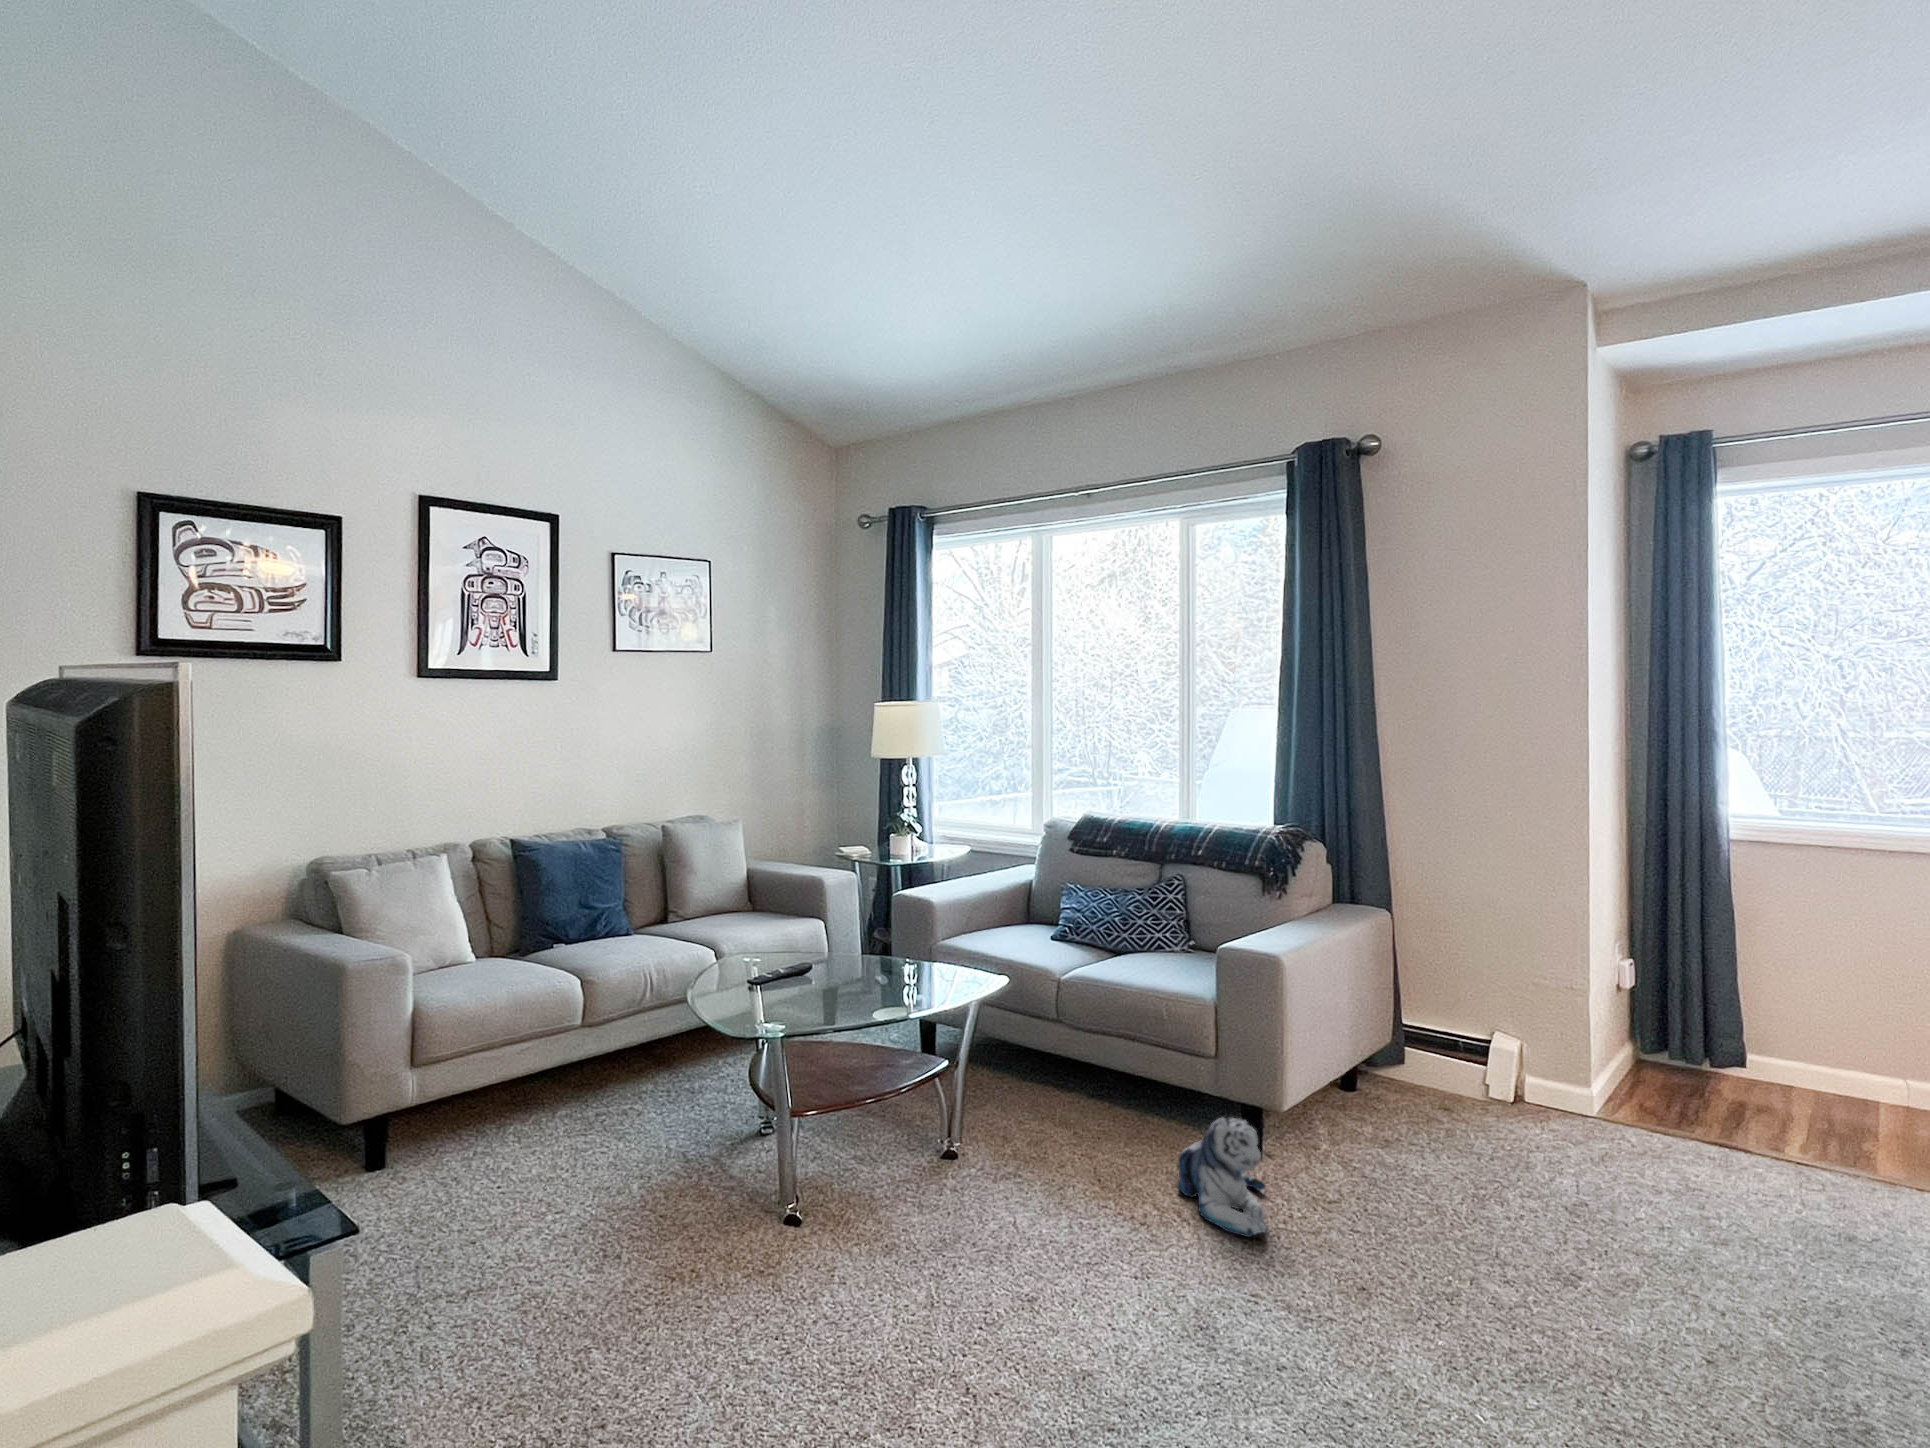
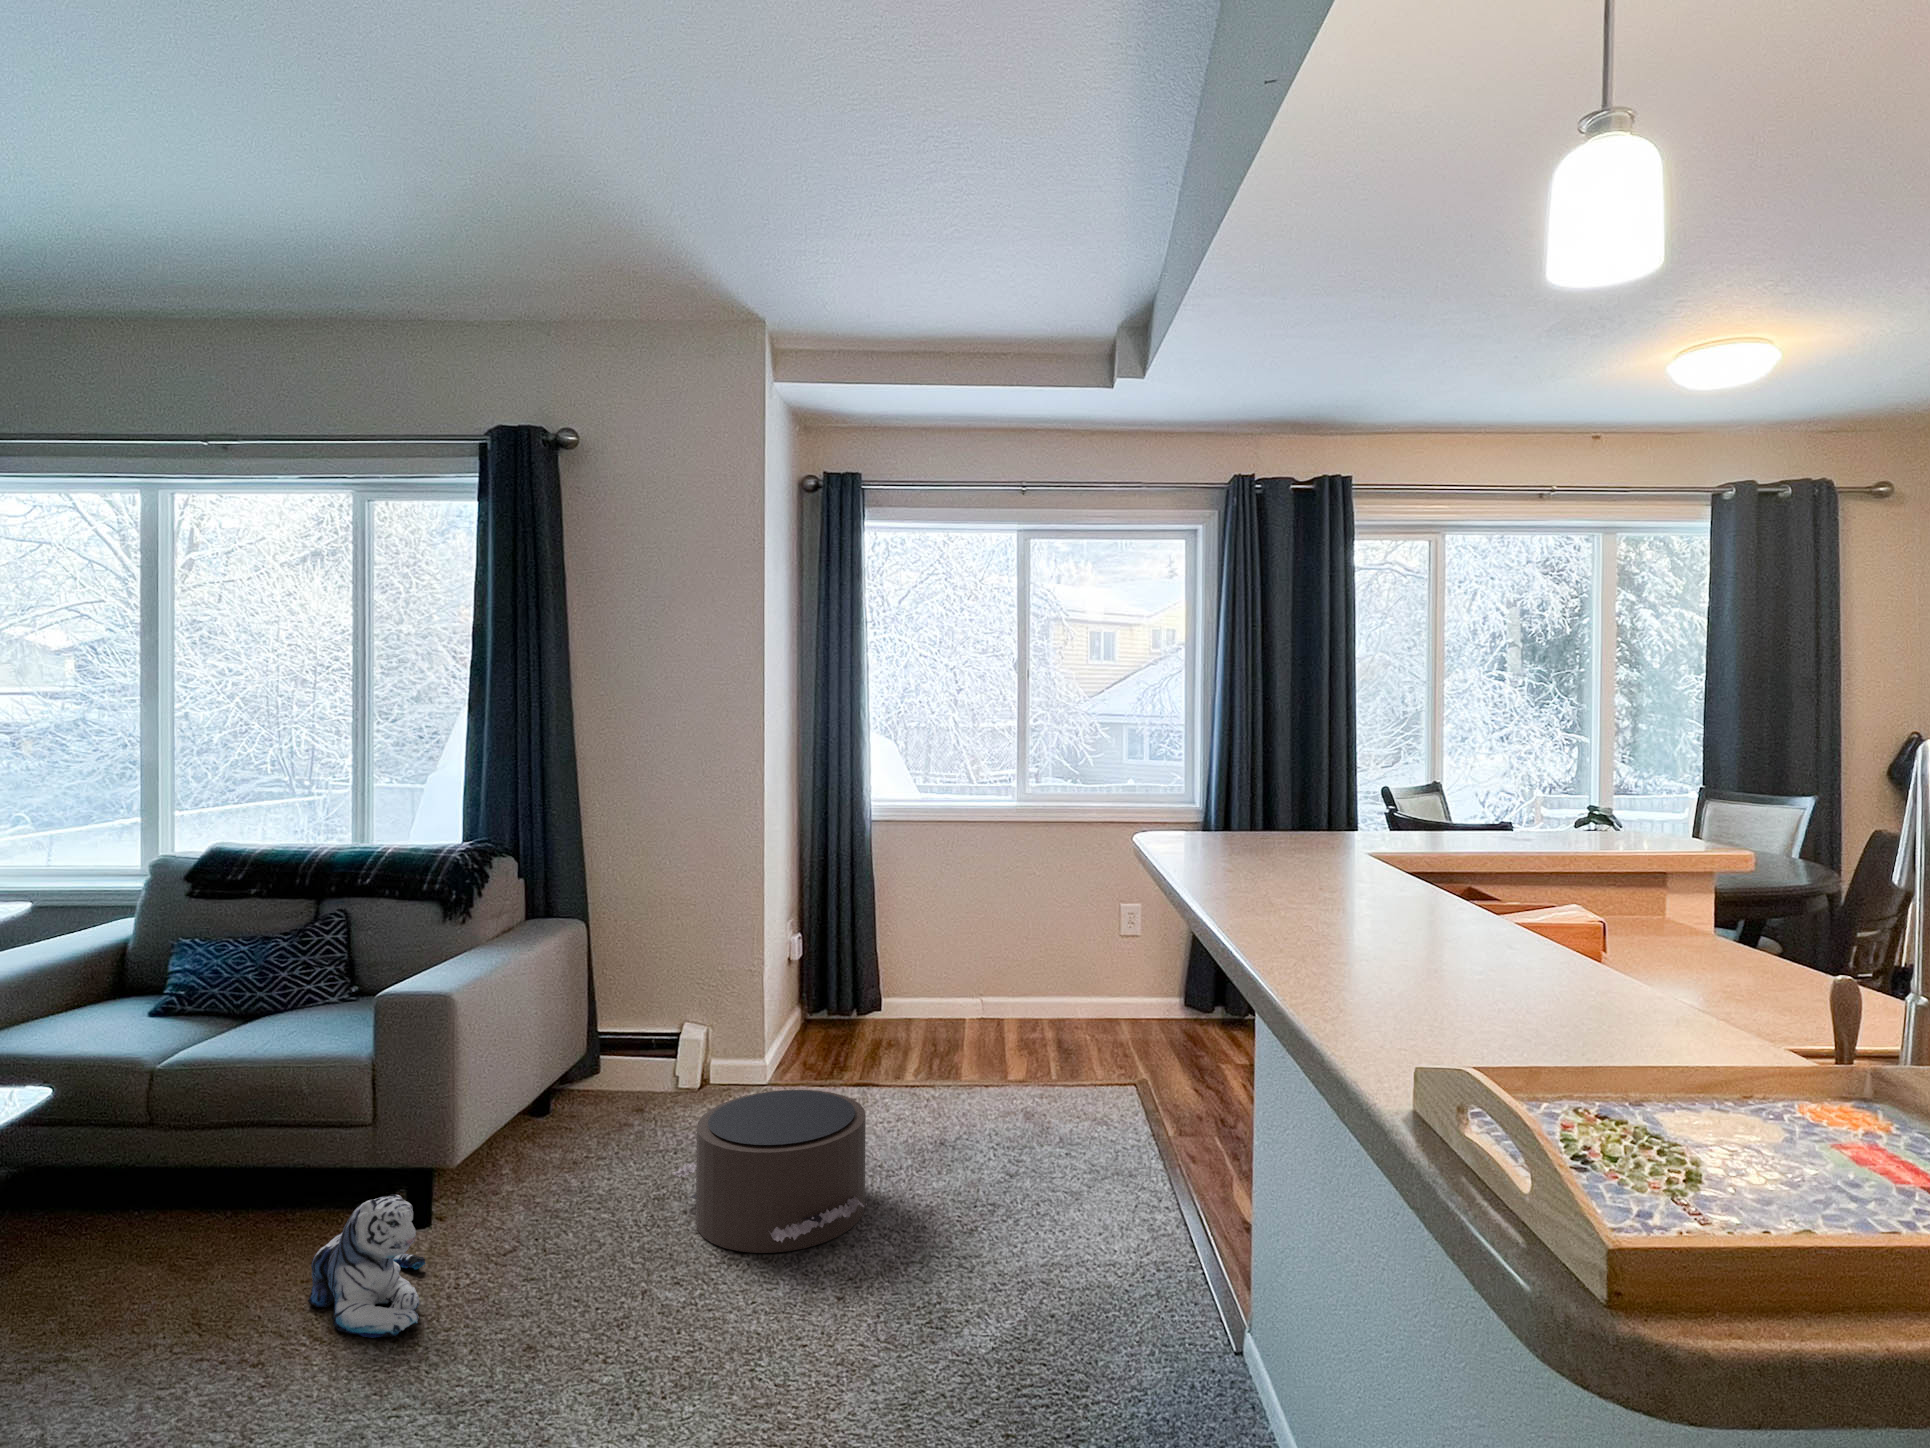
pouf: none [1493,1116,1741,1297] -> present [673,1090,867,1253]

